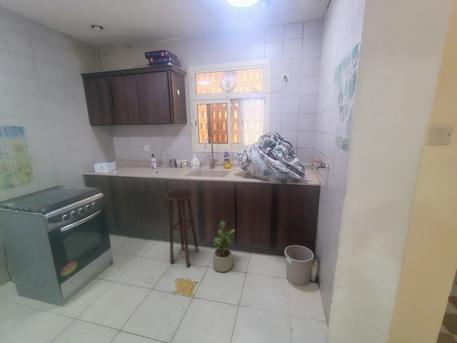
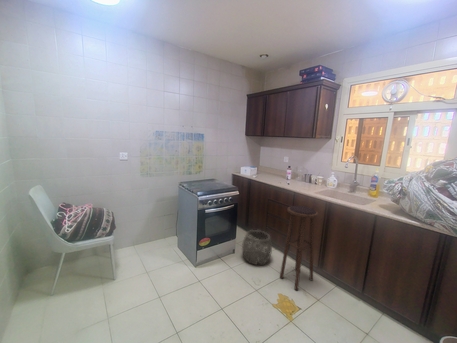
potted plant: present [213,221,235,272] -> none [324,255,363,319]
woven basket: none [121,226,156,264] -> present [242,230,272,265]

